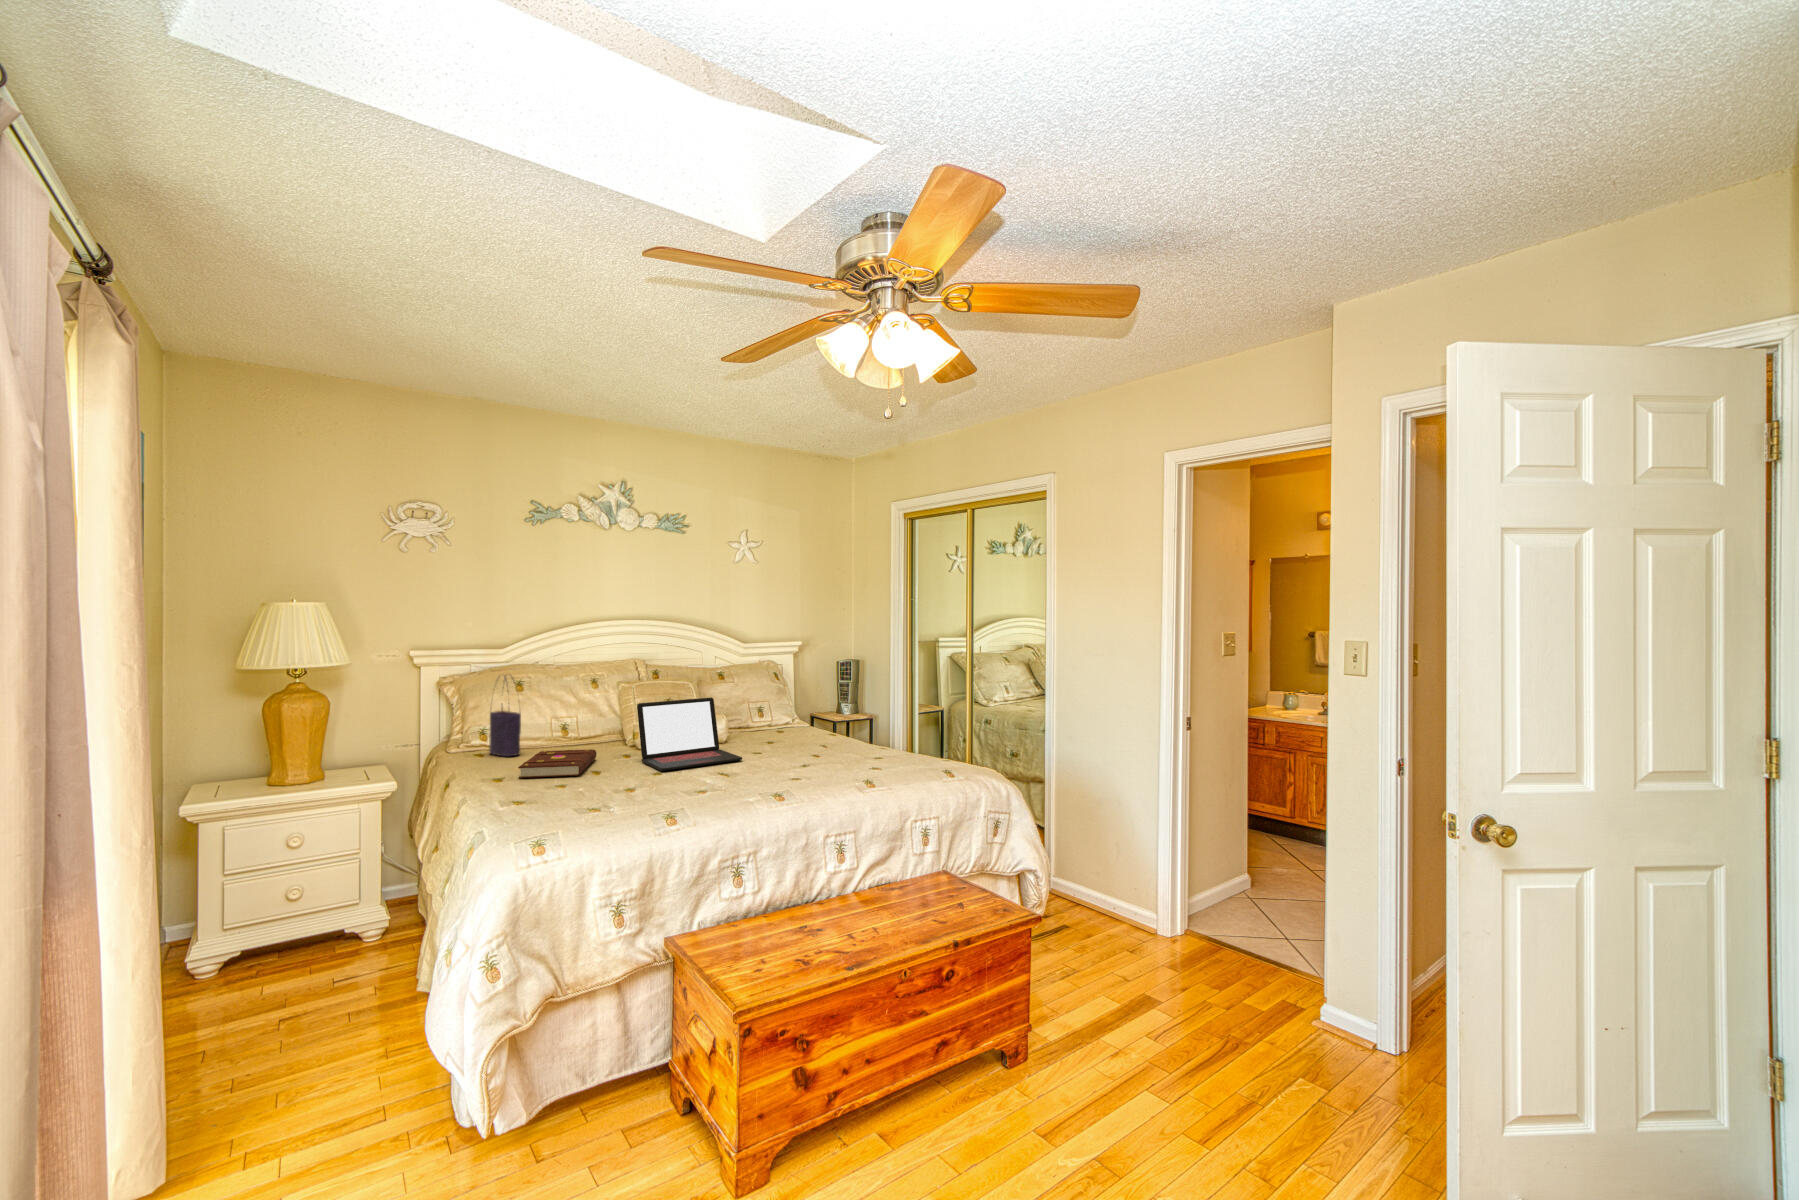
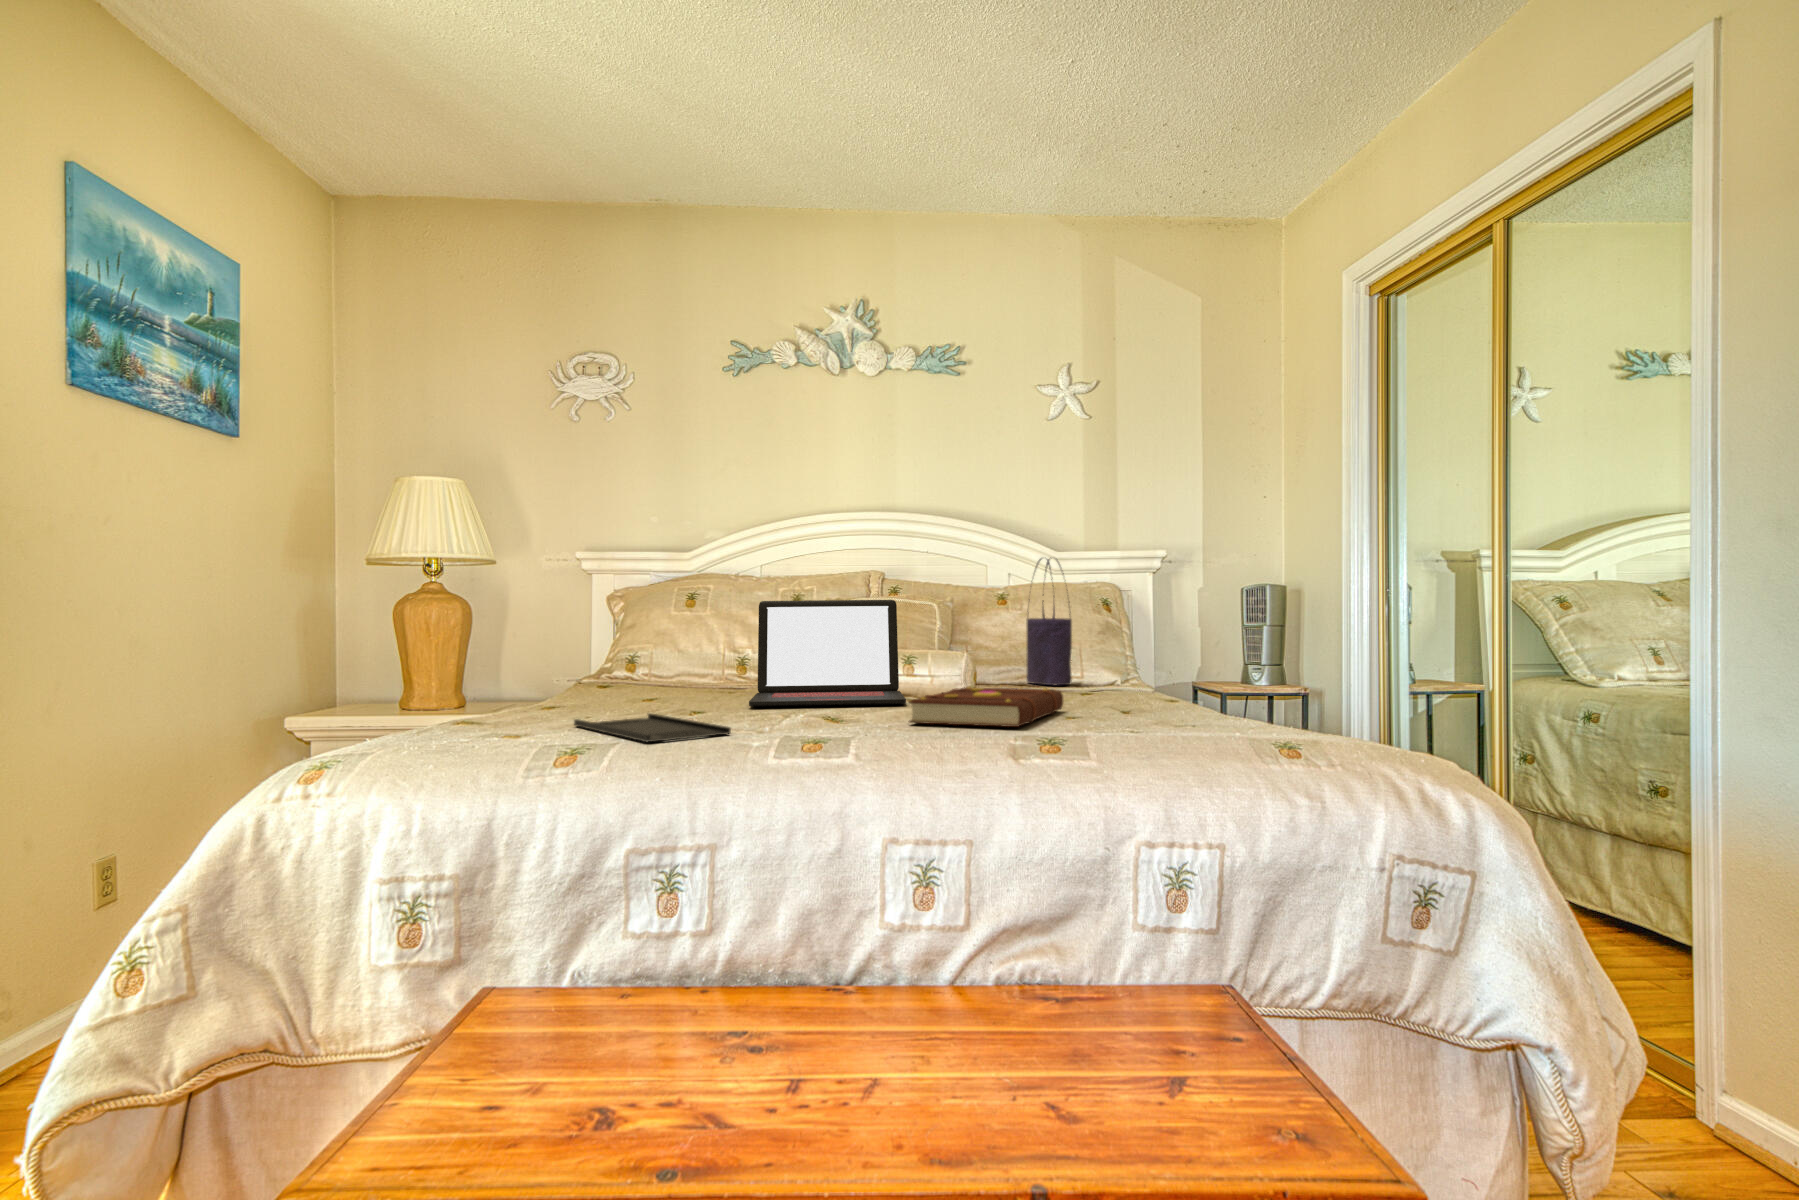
tote bag: present [489,676,521,757] -> present [1027,558,1072,685]
book: present [518,749,596,778] -> present [909,686,1063,727]
tray: none [600,784,708,805] -> present [574,713,731,742]

